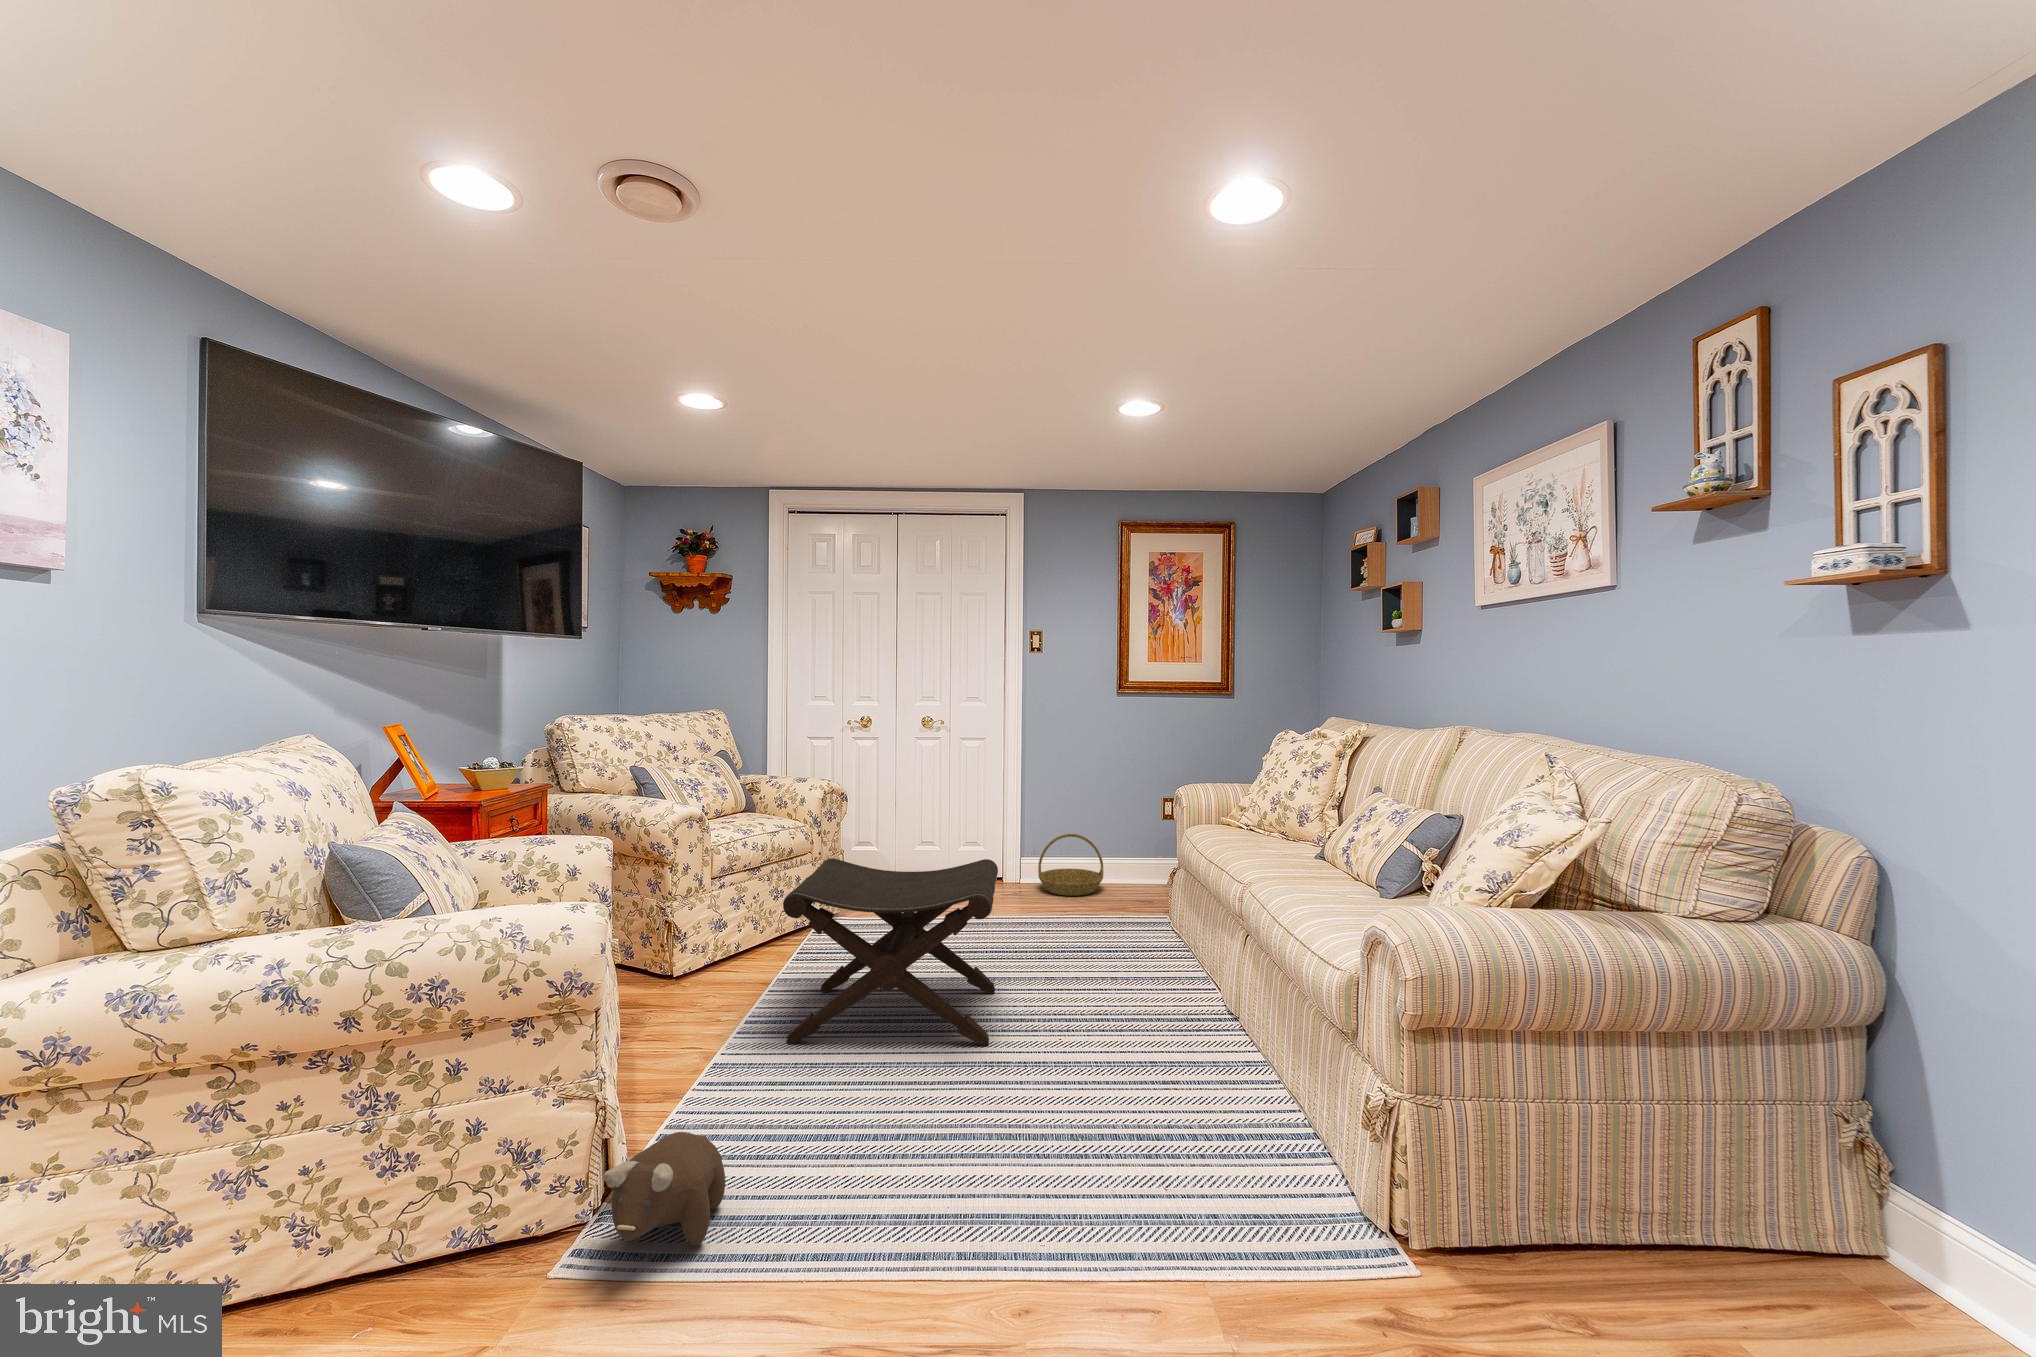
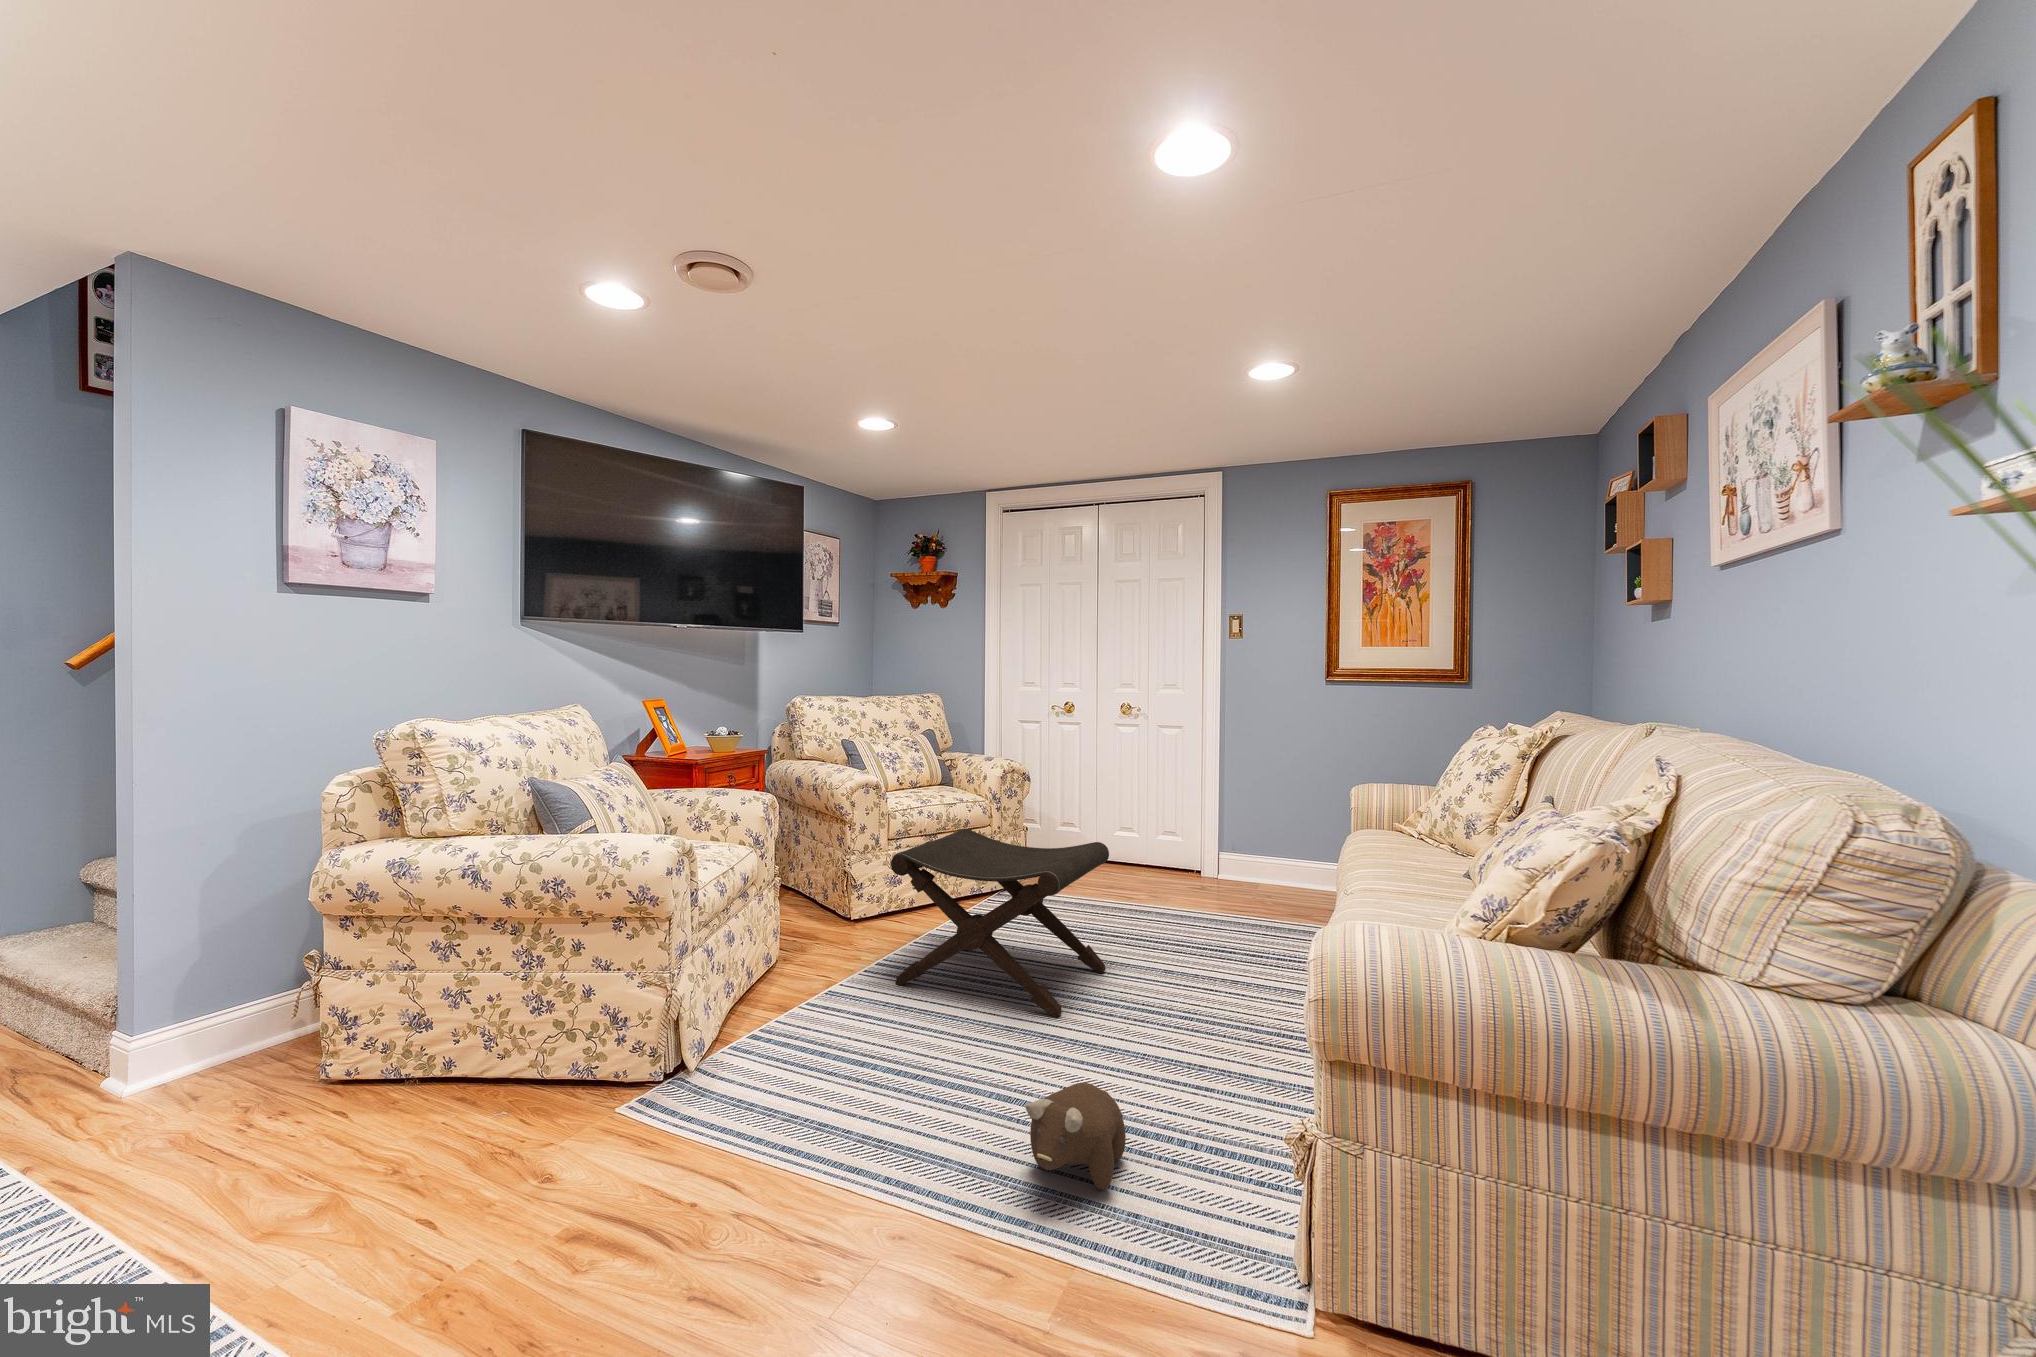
basket: present [1038,834,1104,896] -> none [1230,830,1301,895]
plush toy: present [604,1132,725,1246] -> present [1026,1083,1126,1190]

